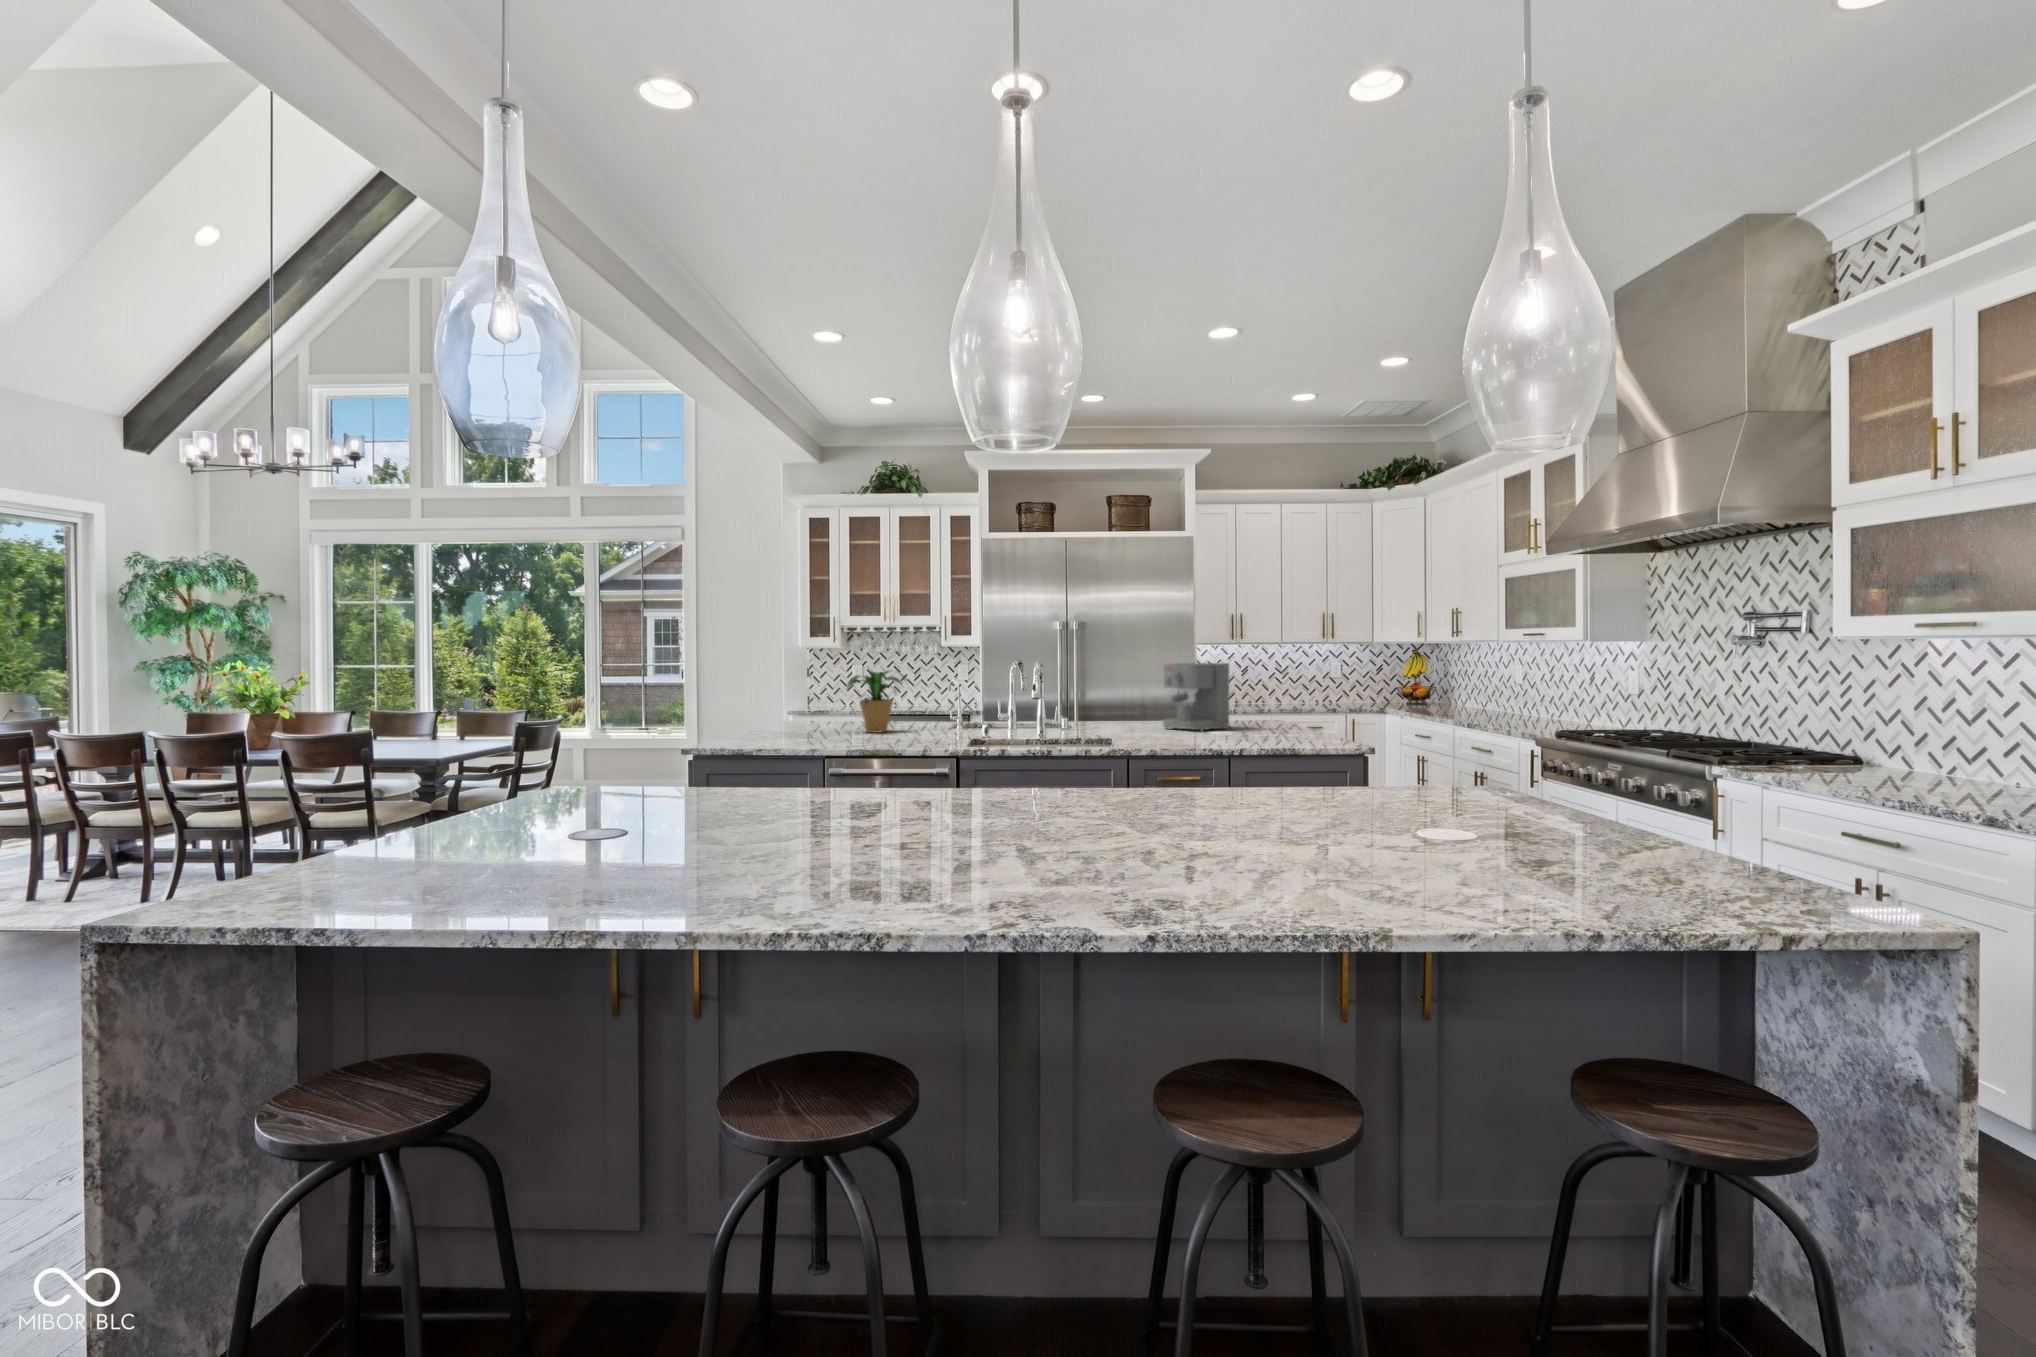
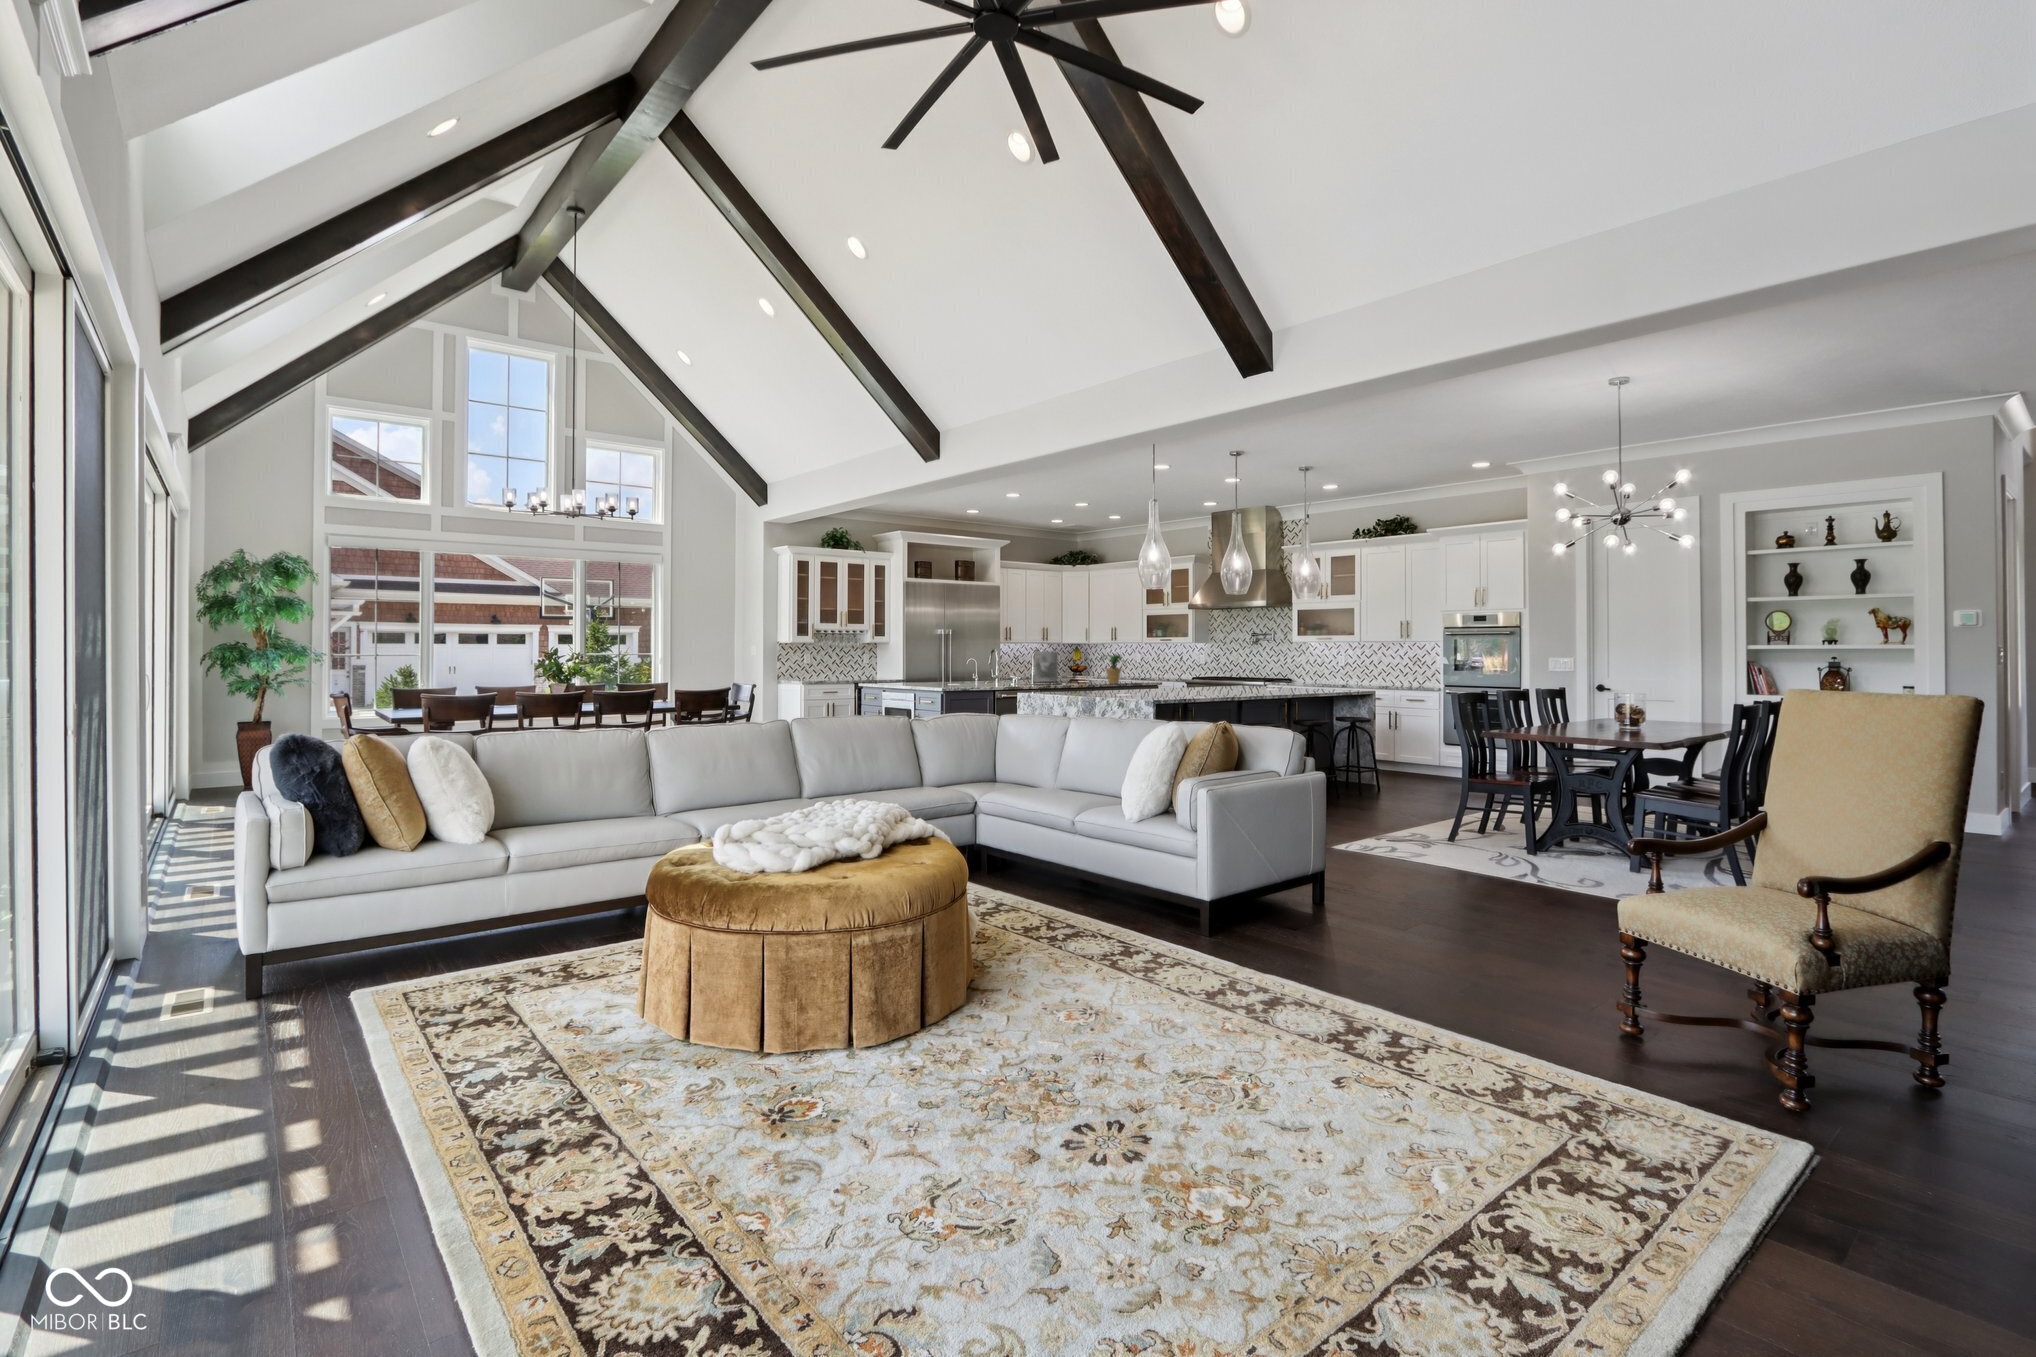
potted plant: present [847,671,905,733] -> present [1103,655,1125,684]

